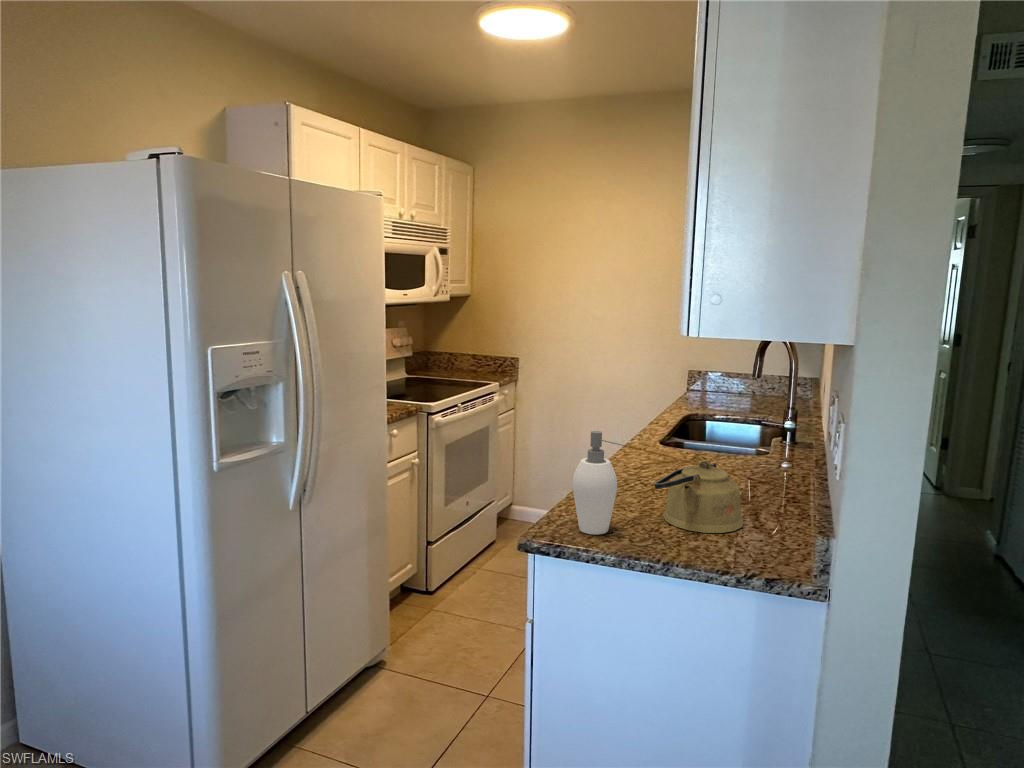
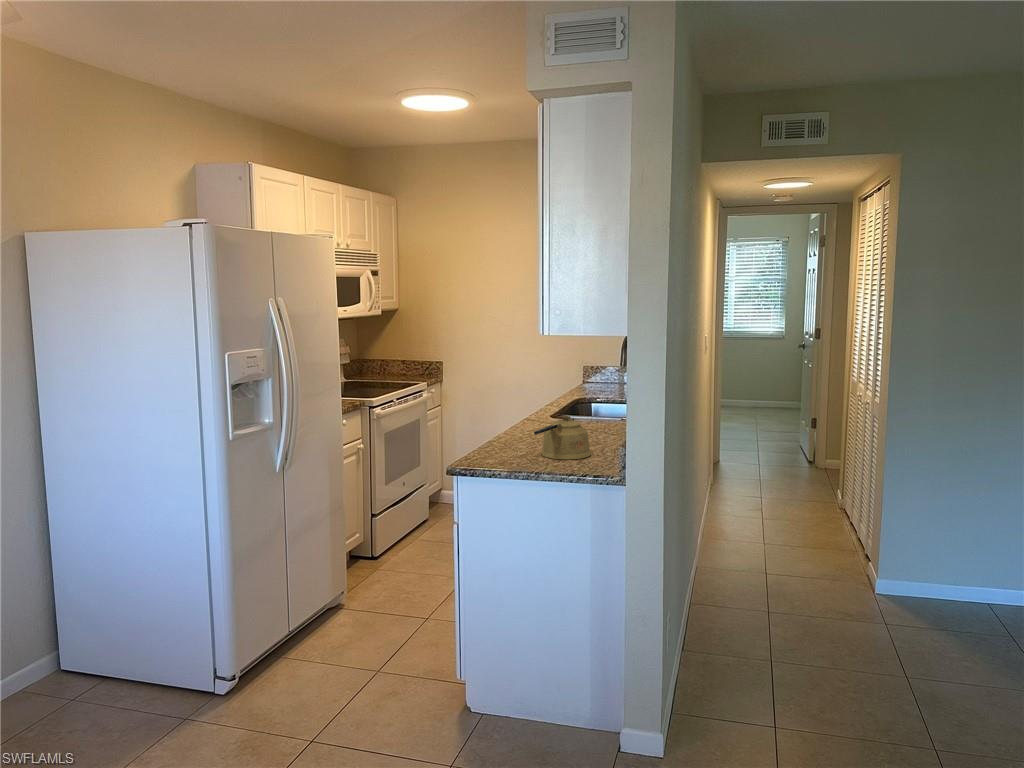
soap dispenser: present [573,431,624,535] -> none [481,398,511,463]

